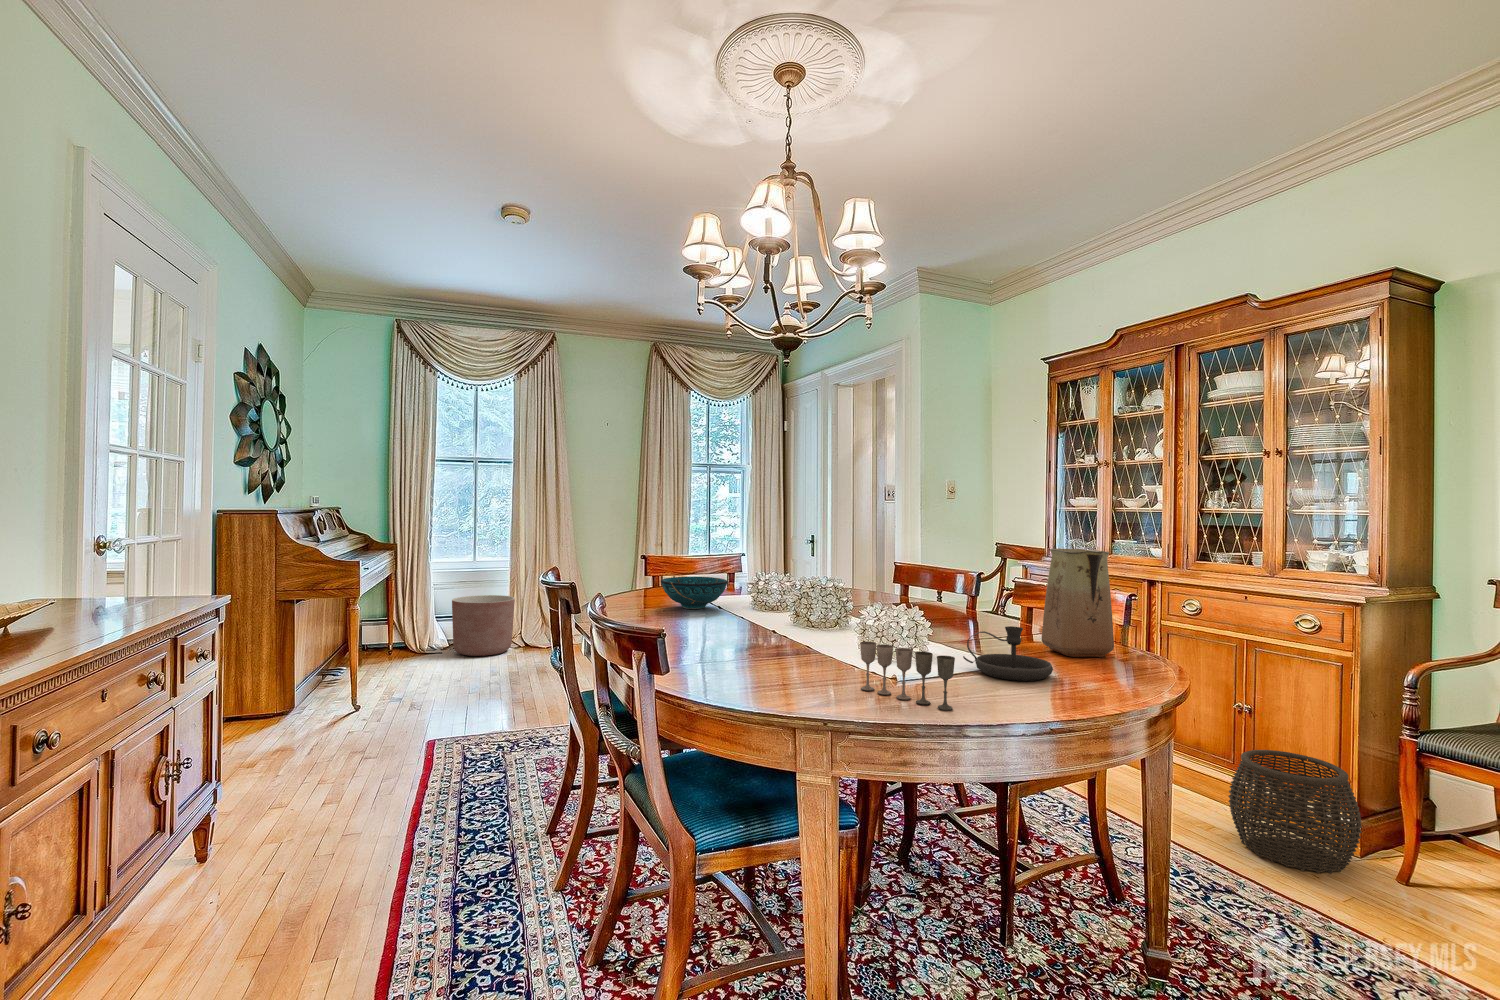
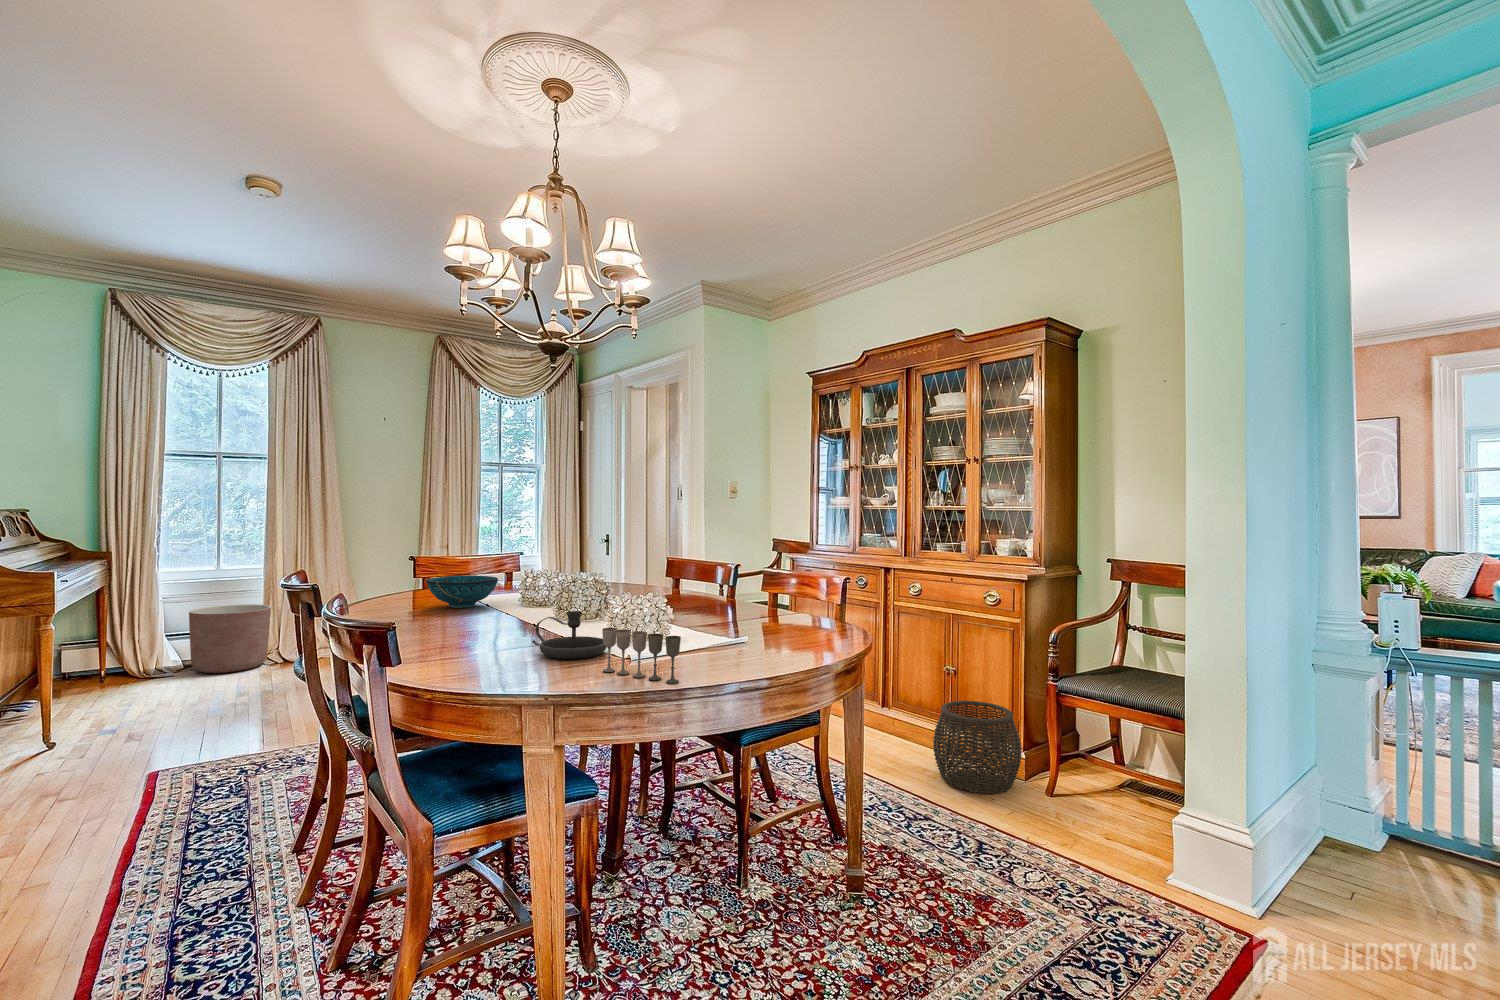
vase: present [1042,549,1114,657] -> none [776,541,832,632]
candlestick: present [963,626,1053,681] -> present [532,611,606,659]

